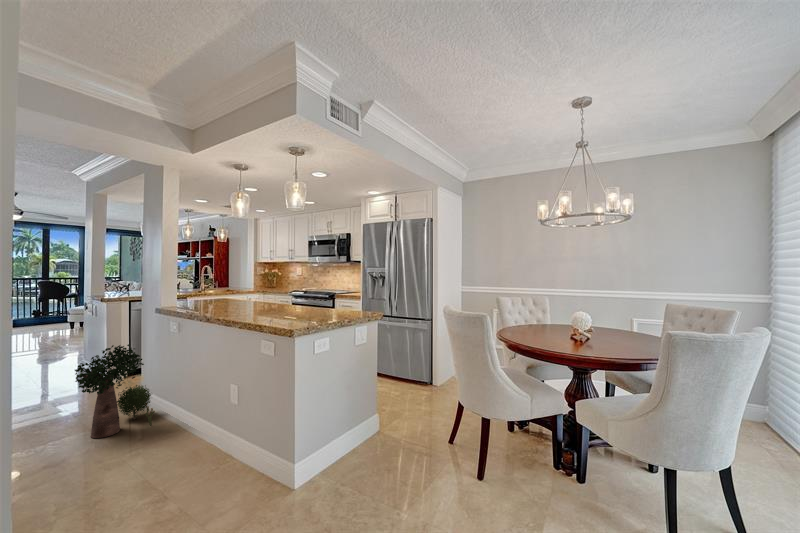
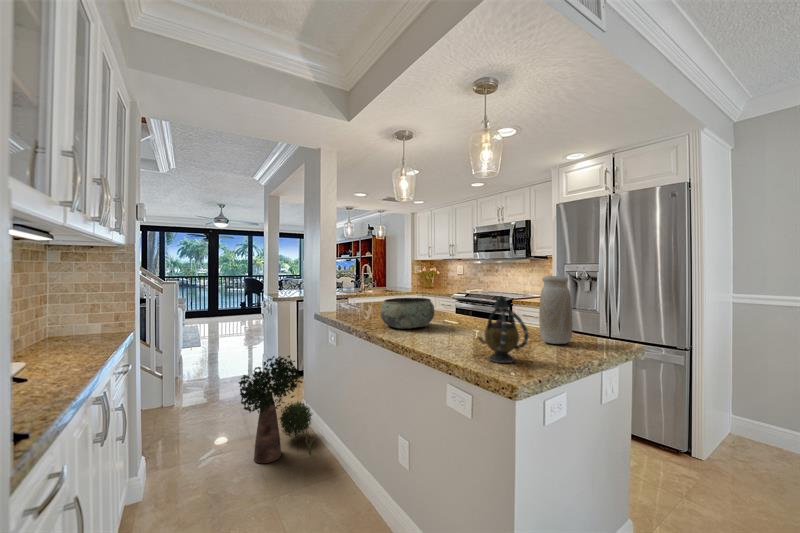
vase: none [326,275,345,315] -> present [539,276,572,344]
teapot: none [282,286,308,324] -> present [478,296,529,363]
bowl: none [218,291,261,313] -> present [381,298,434,329]

